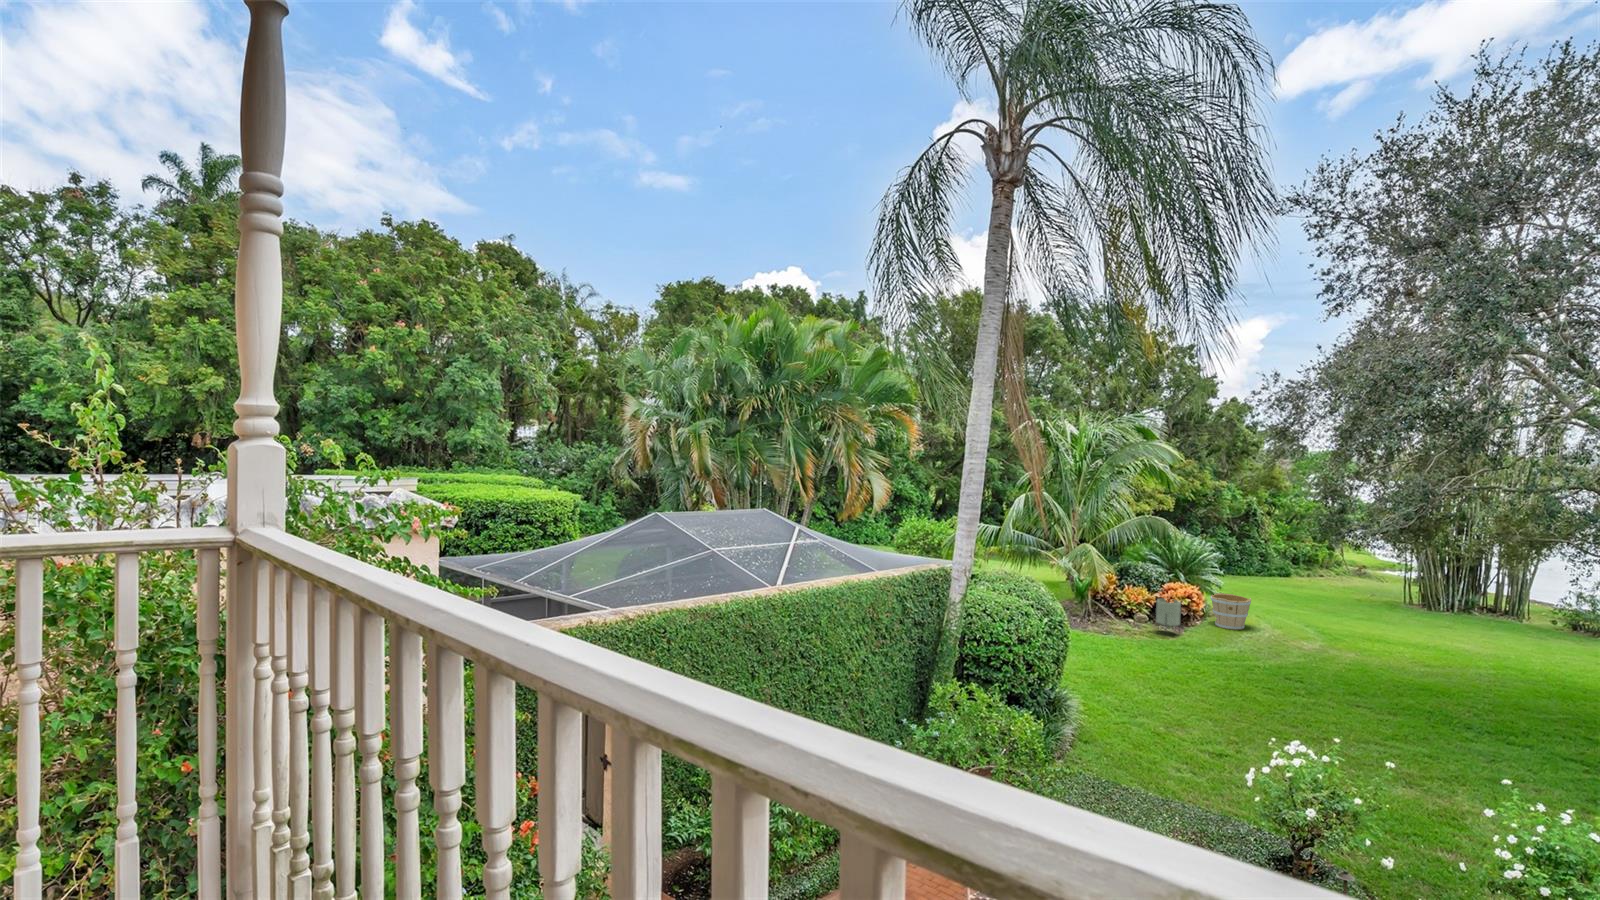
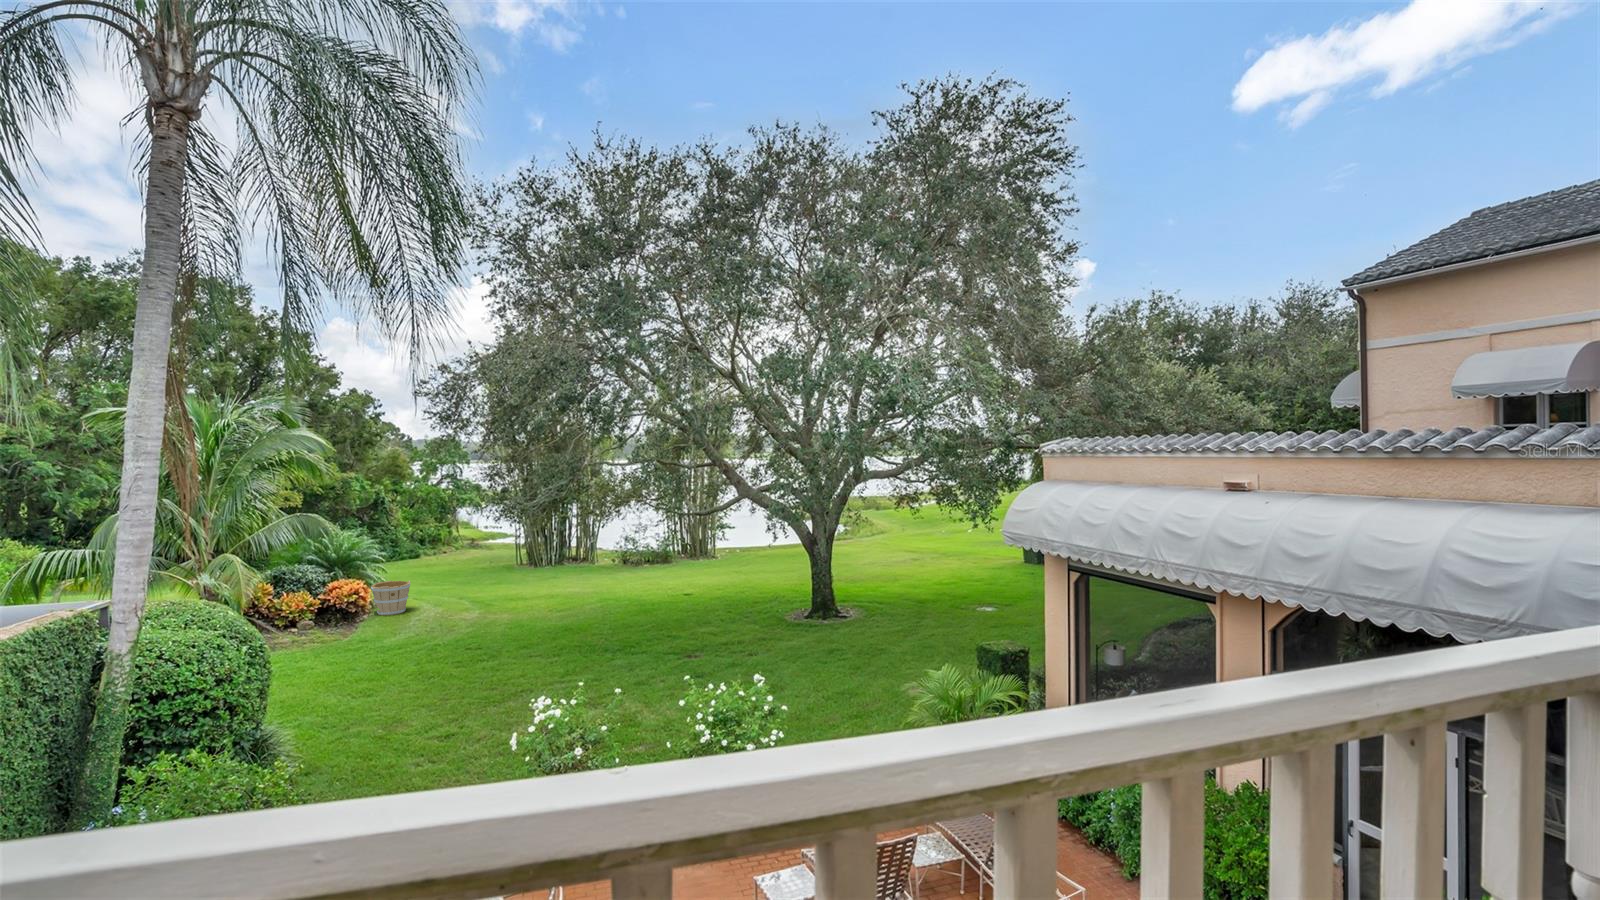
planter: present [1156,599,1181,626] -> none [321,598,348,638]

